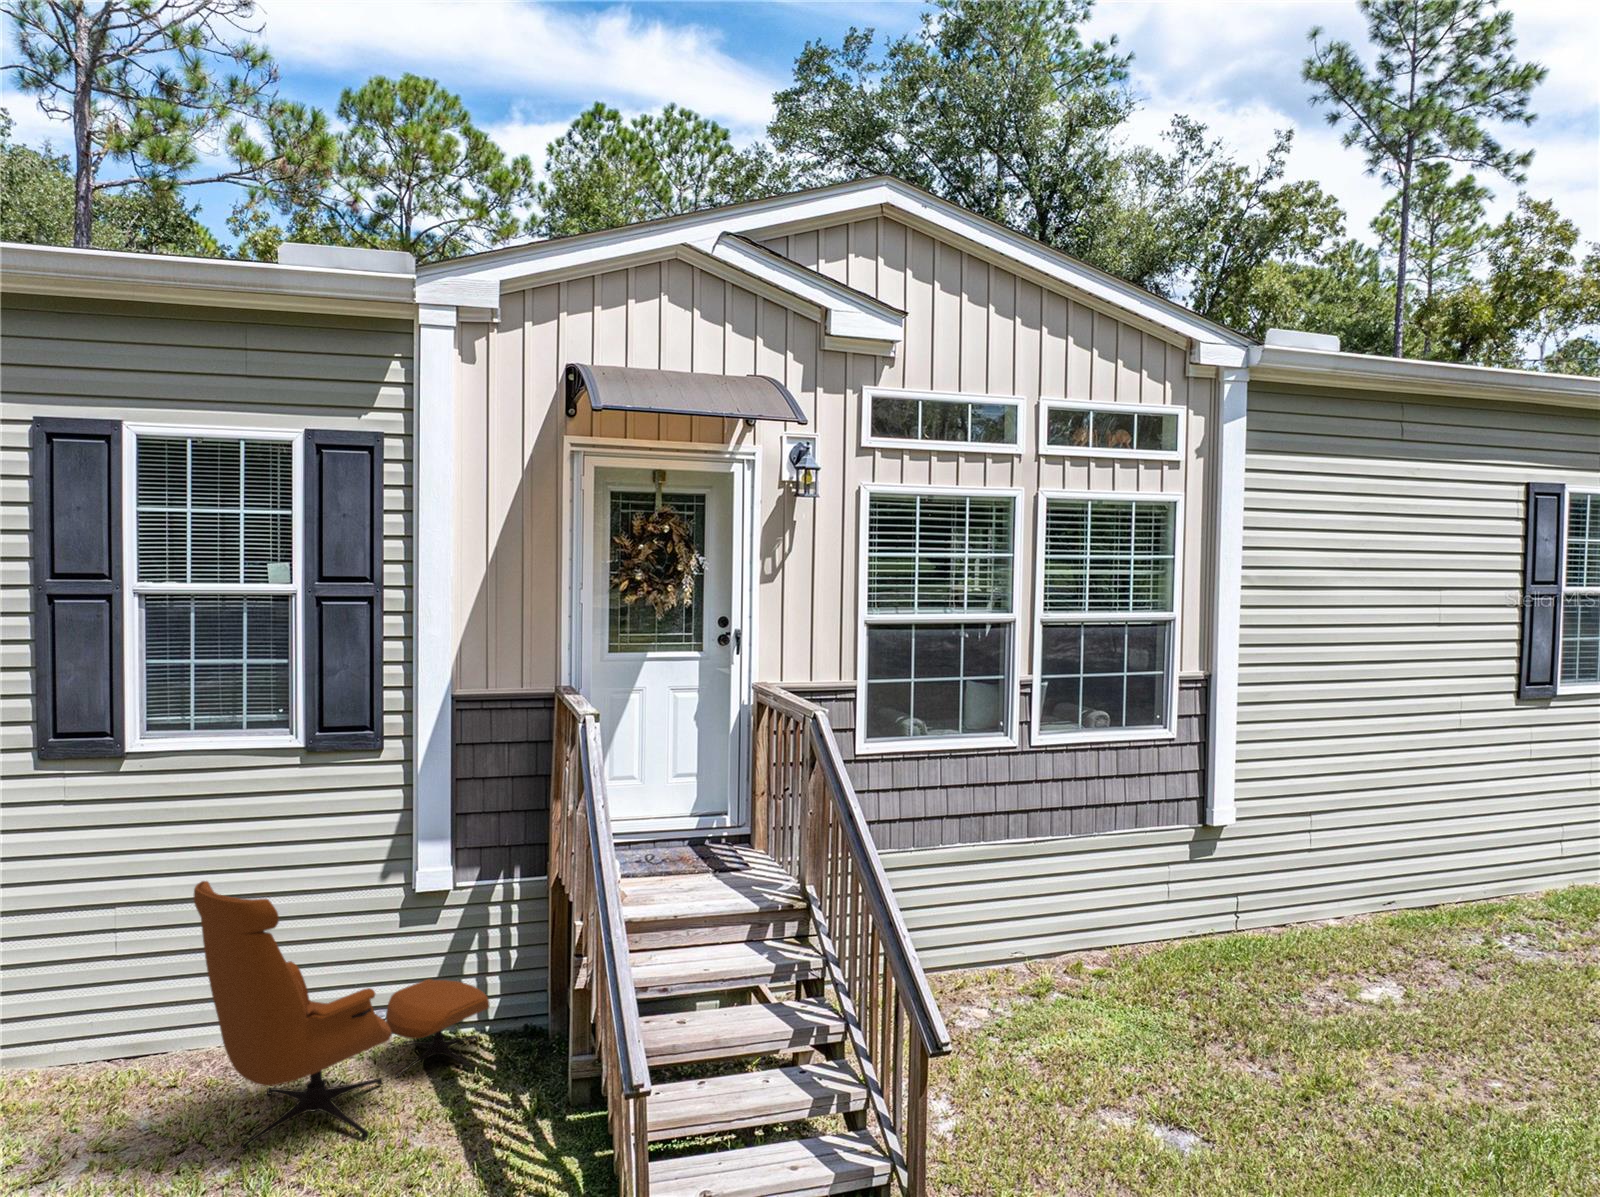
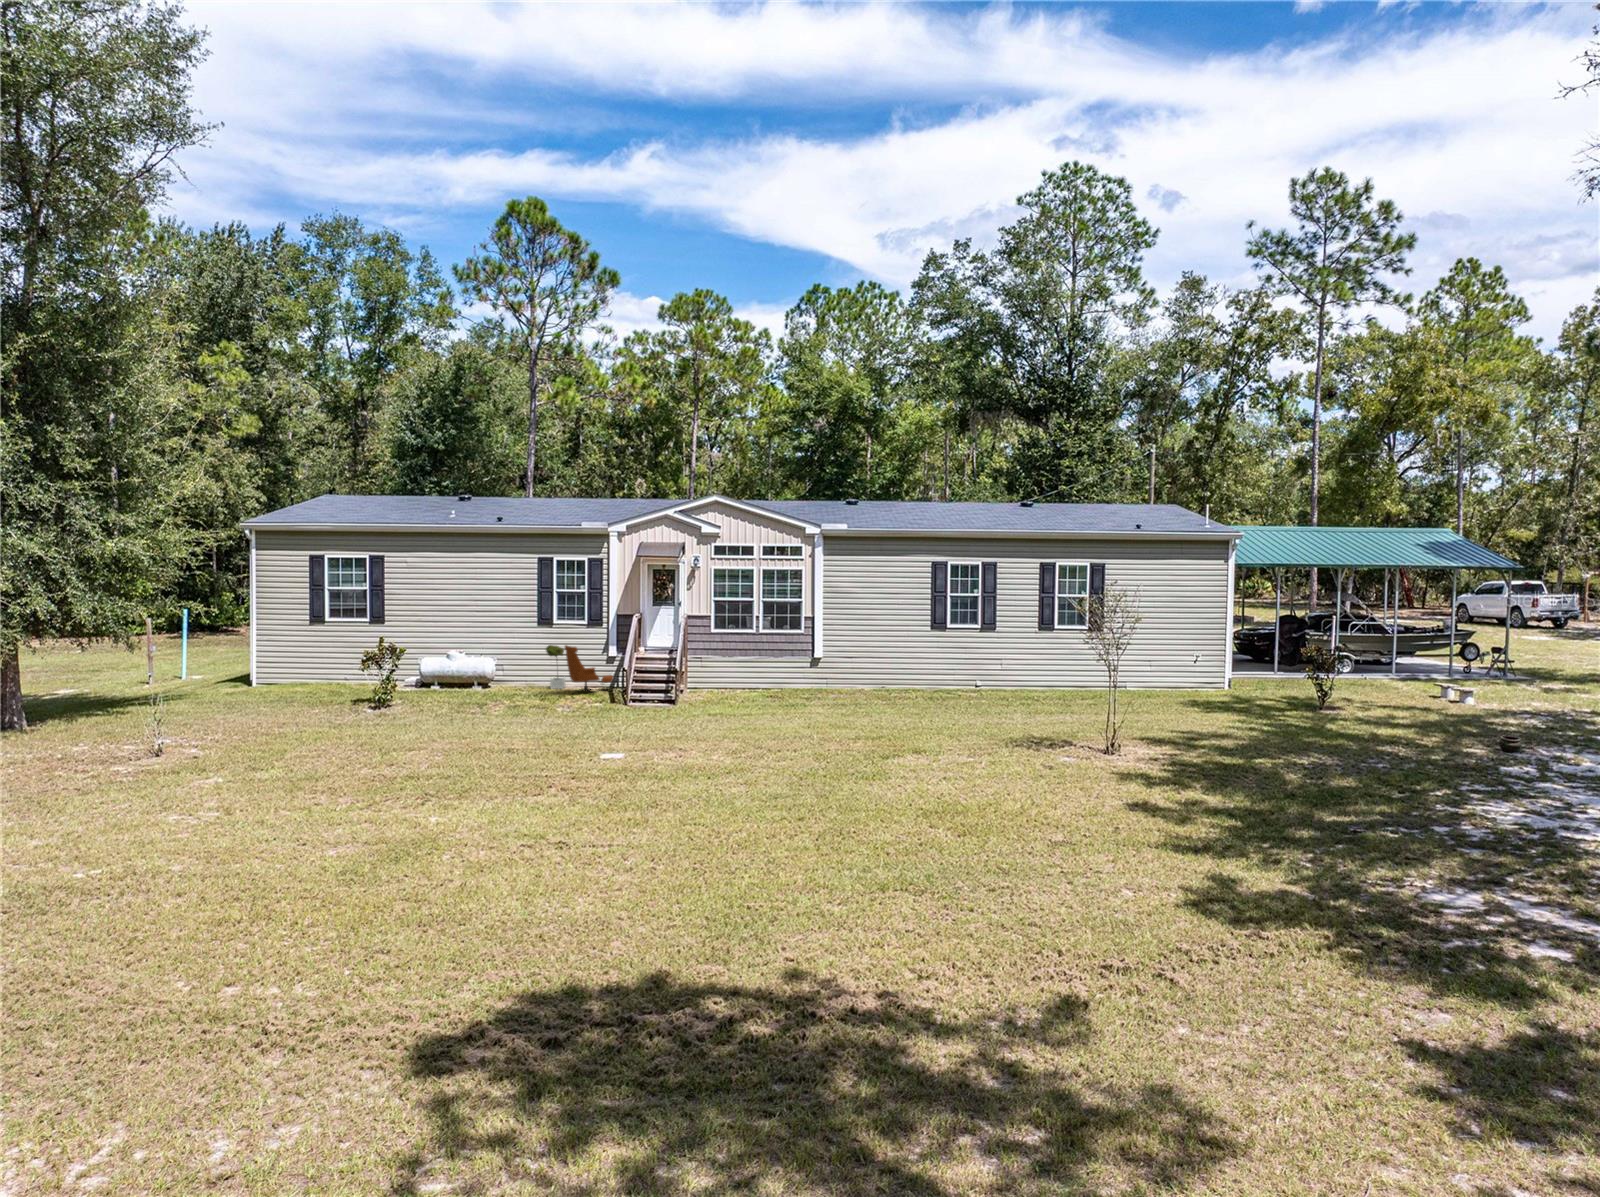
potted tree: none [76,865,191,1095] -> present [546,645,566,689]

